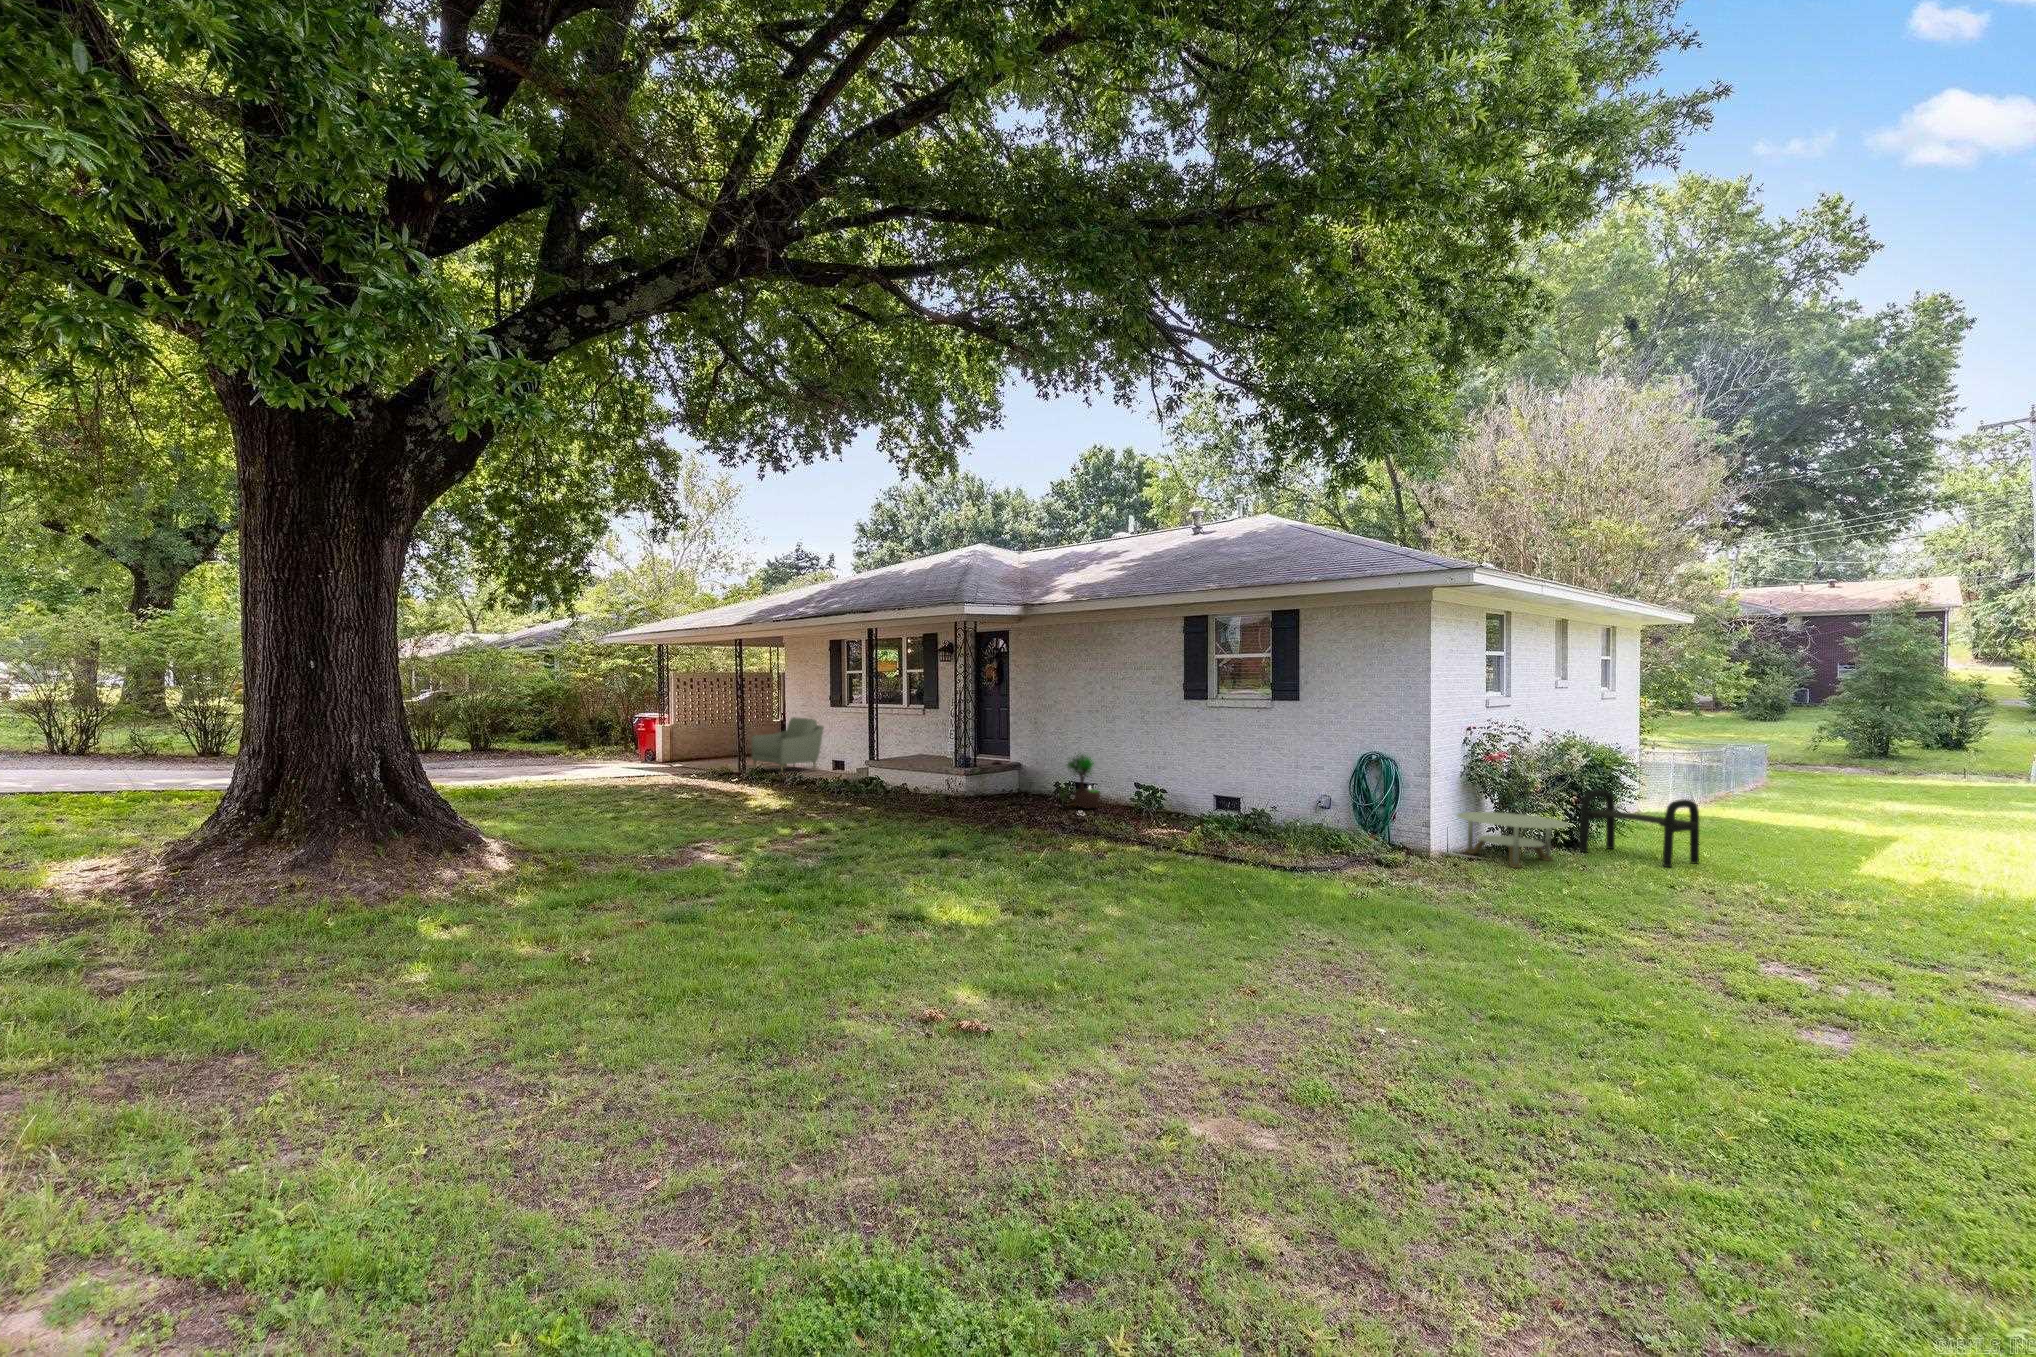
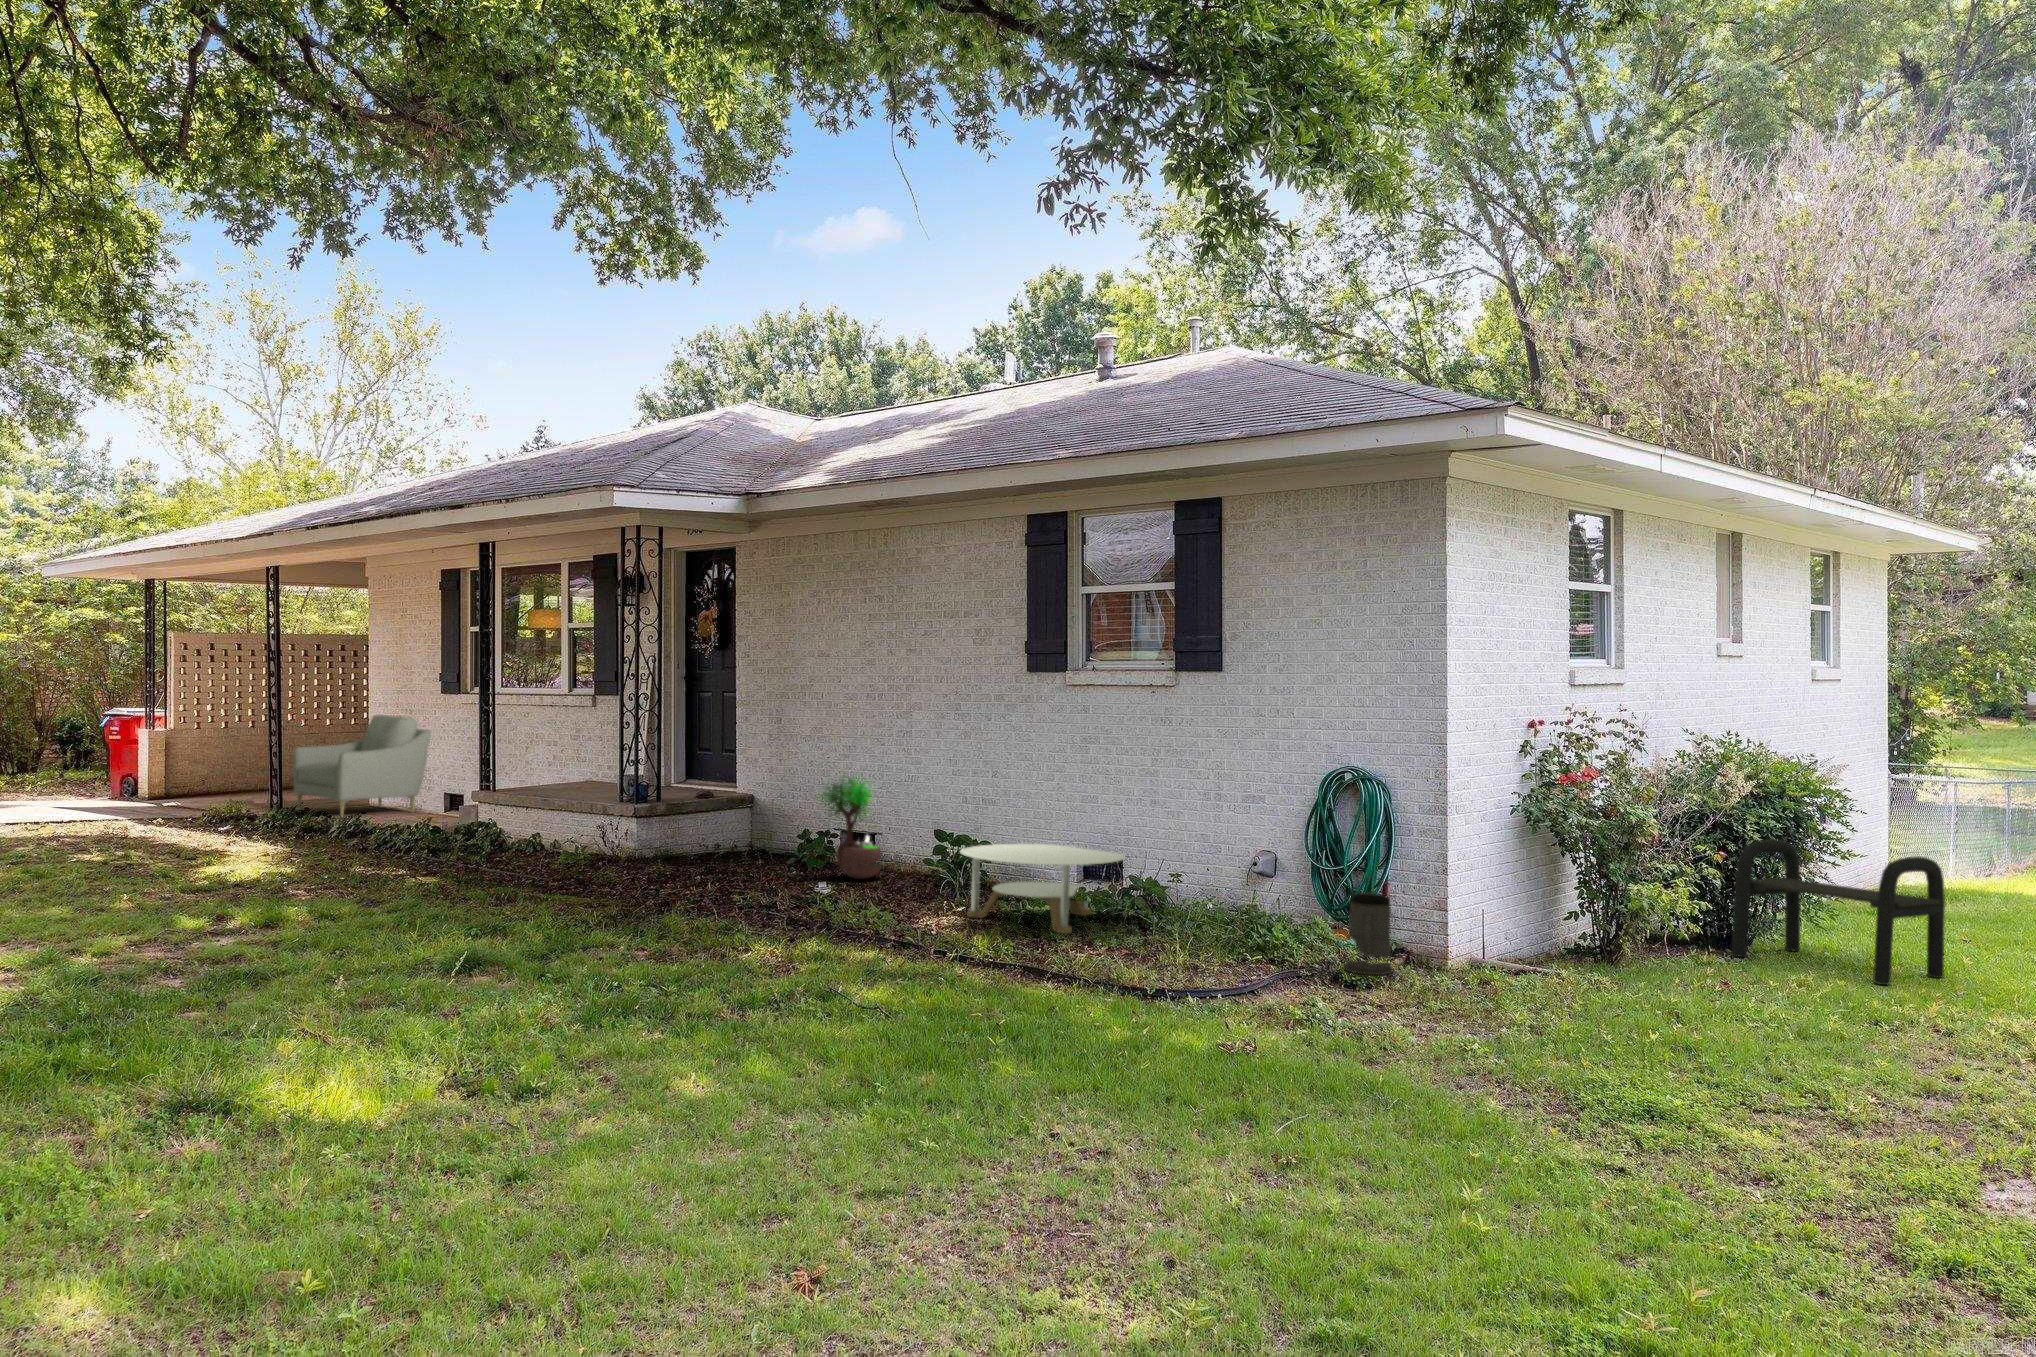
watering can: none [1378,810,1405,861] -> present [1344,891,1393,975]
round table: present [1457,812,1569,868] -> present [960,844,1125,934]

